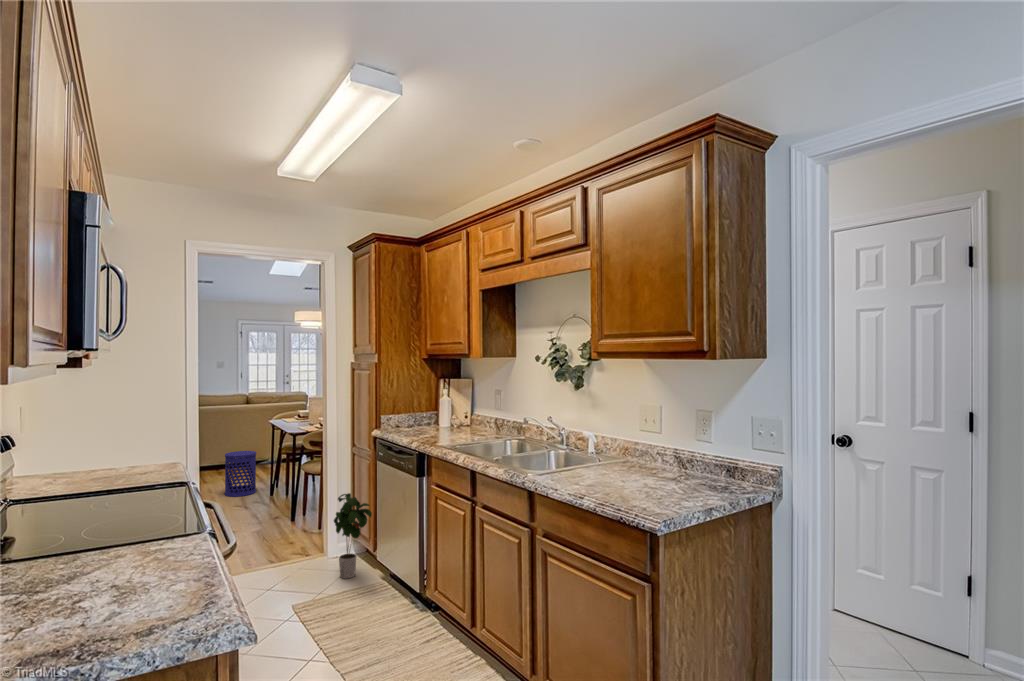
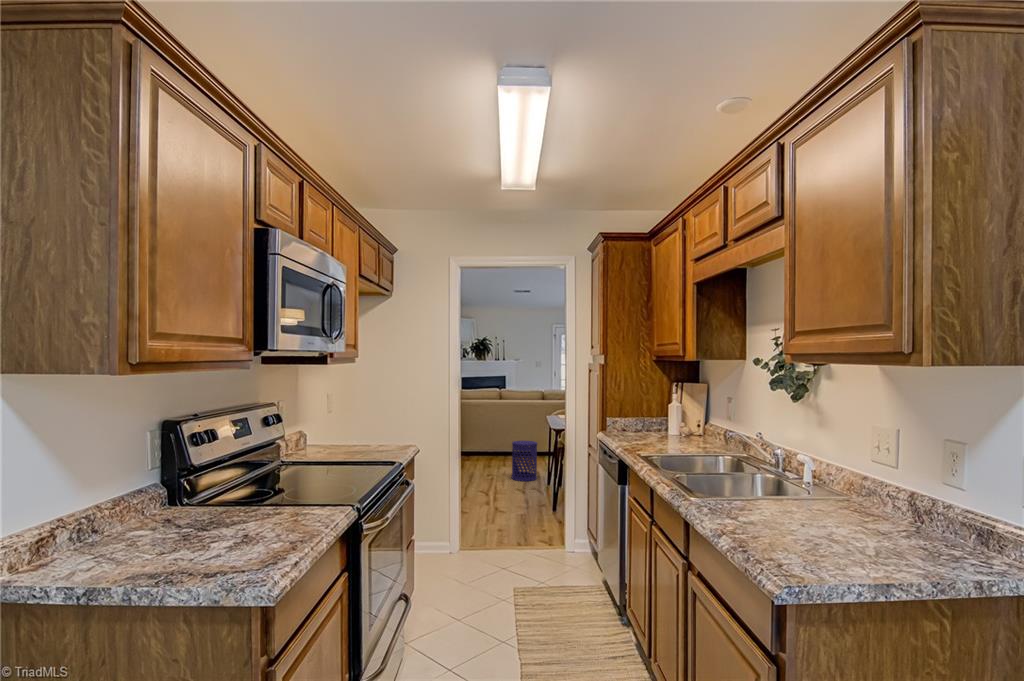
potted plant: present [334,493,372,578] -> none [563,491,592,575]

